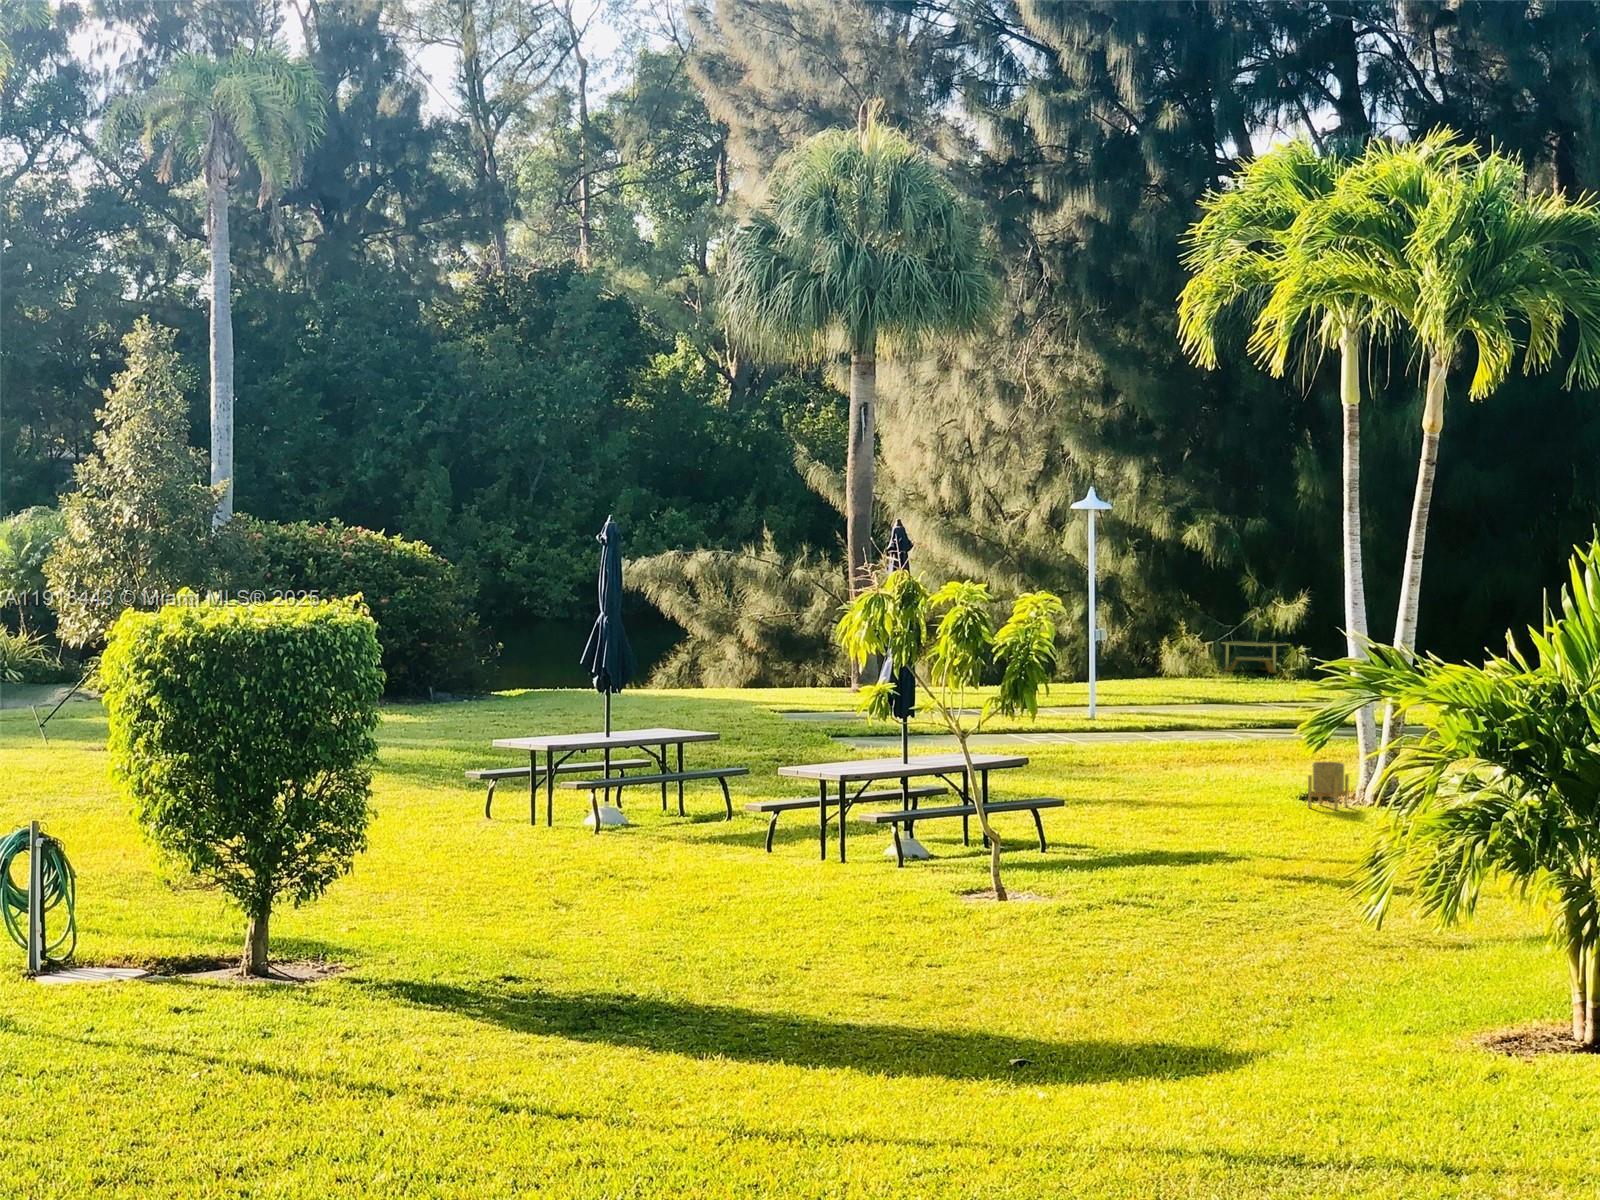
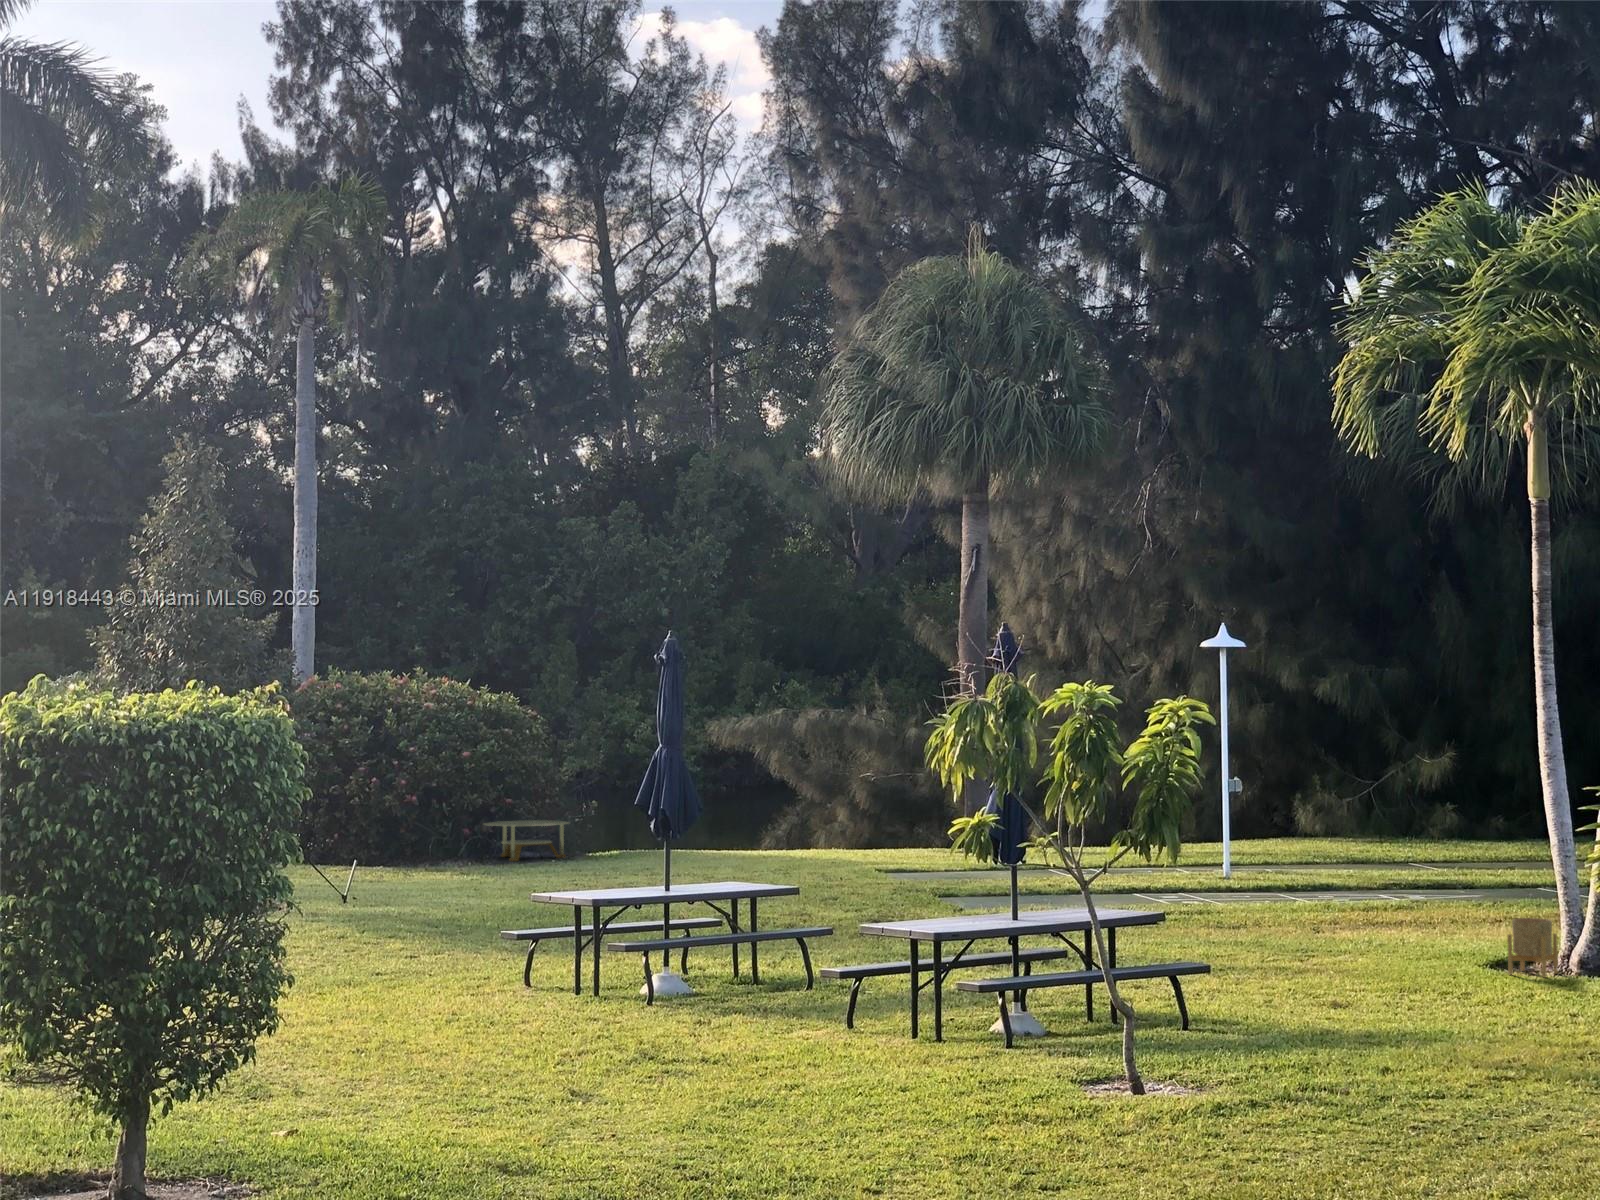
round table: present [1222,641,1283,673] -> present [484,820,569,862]

